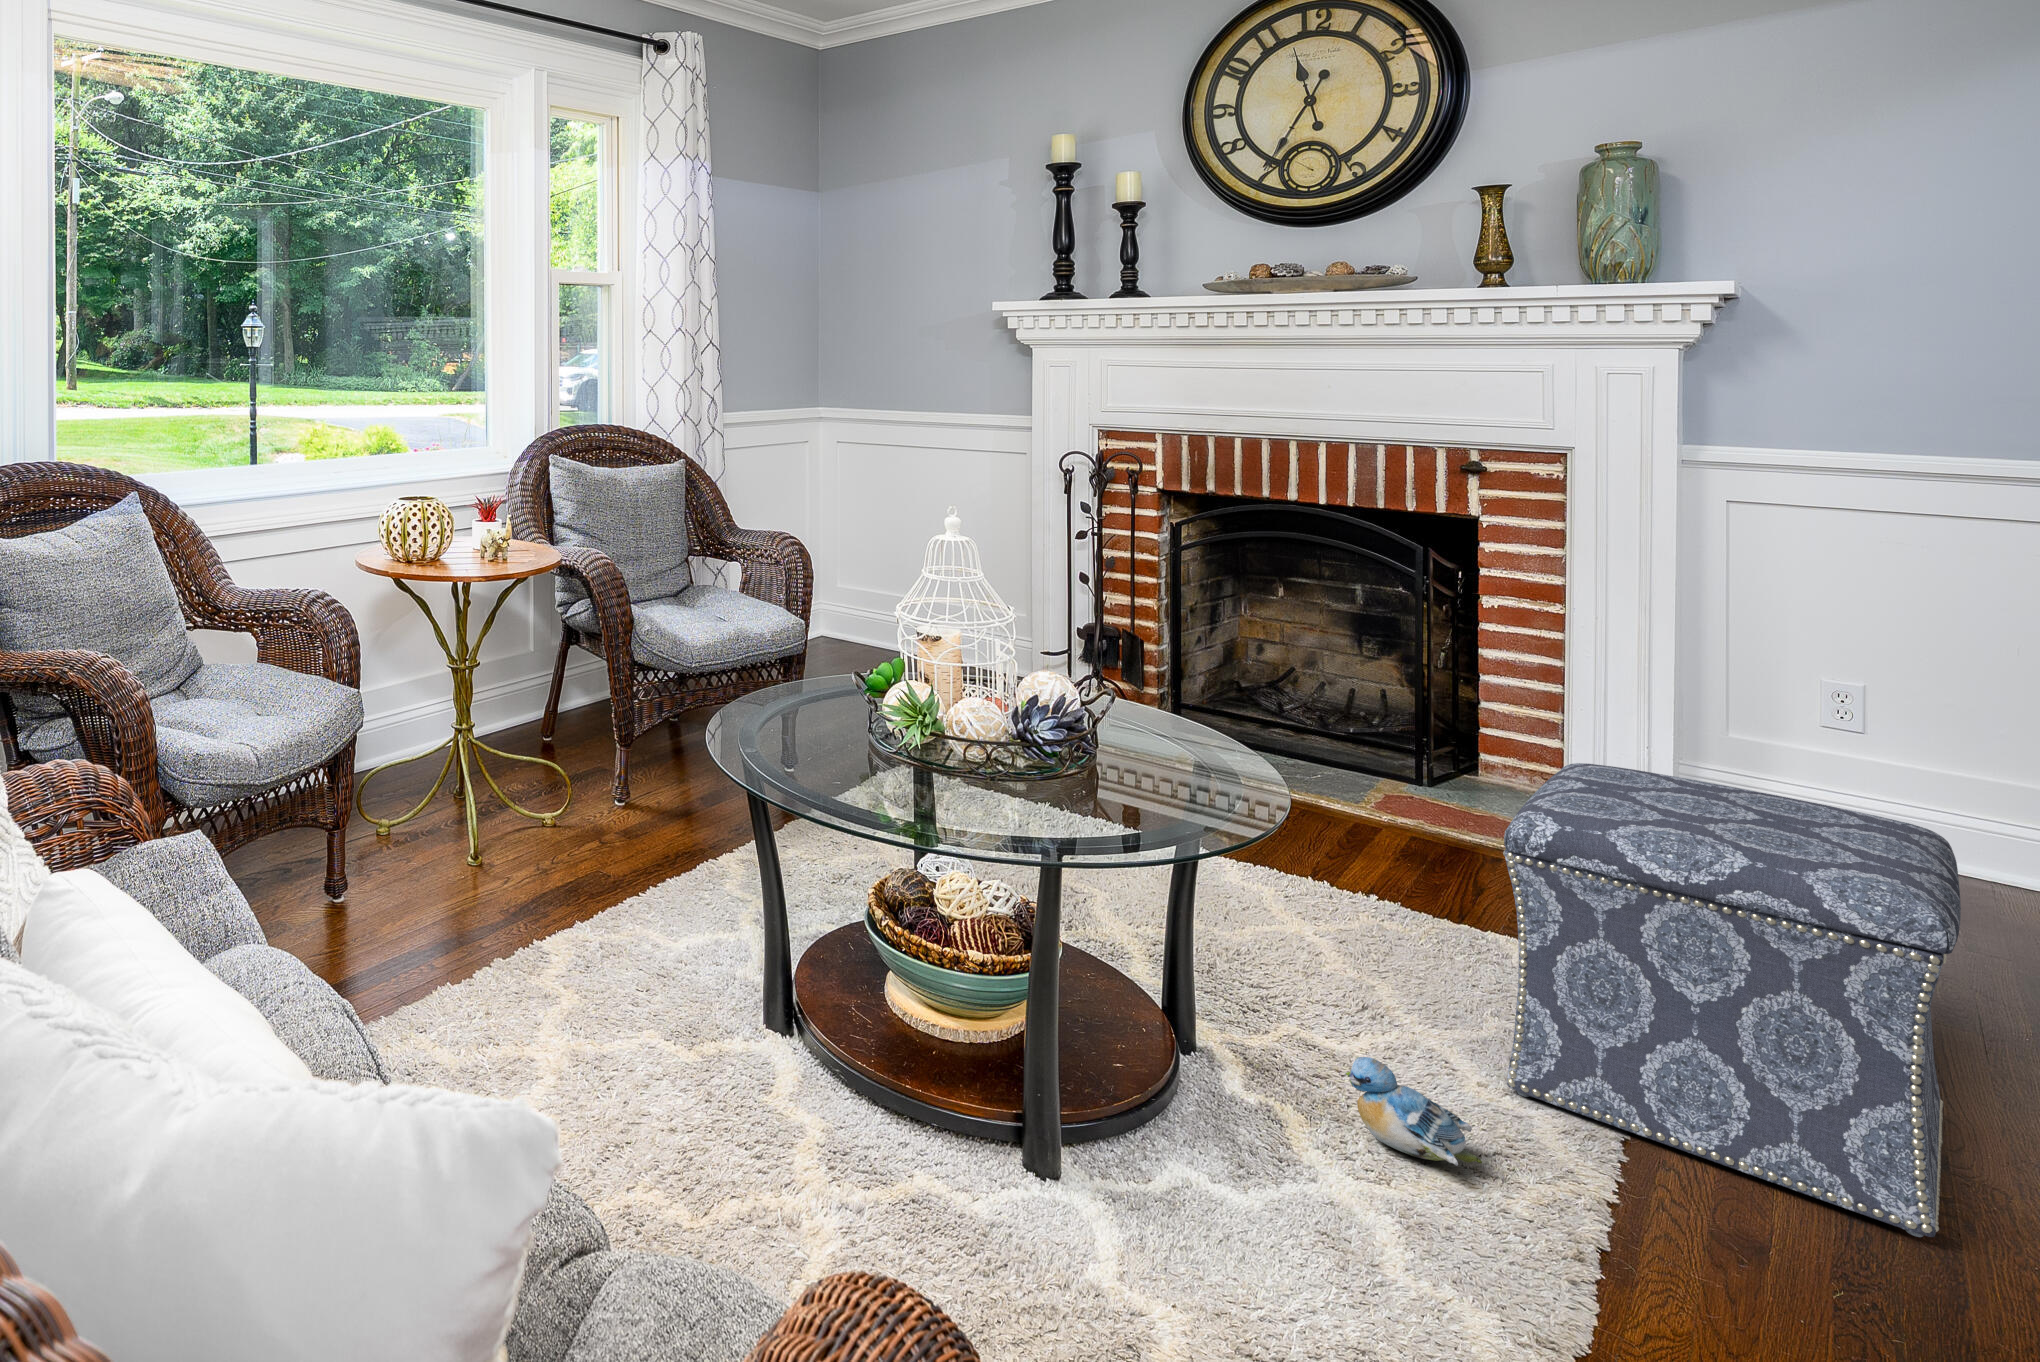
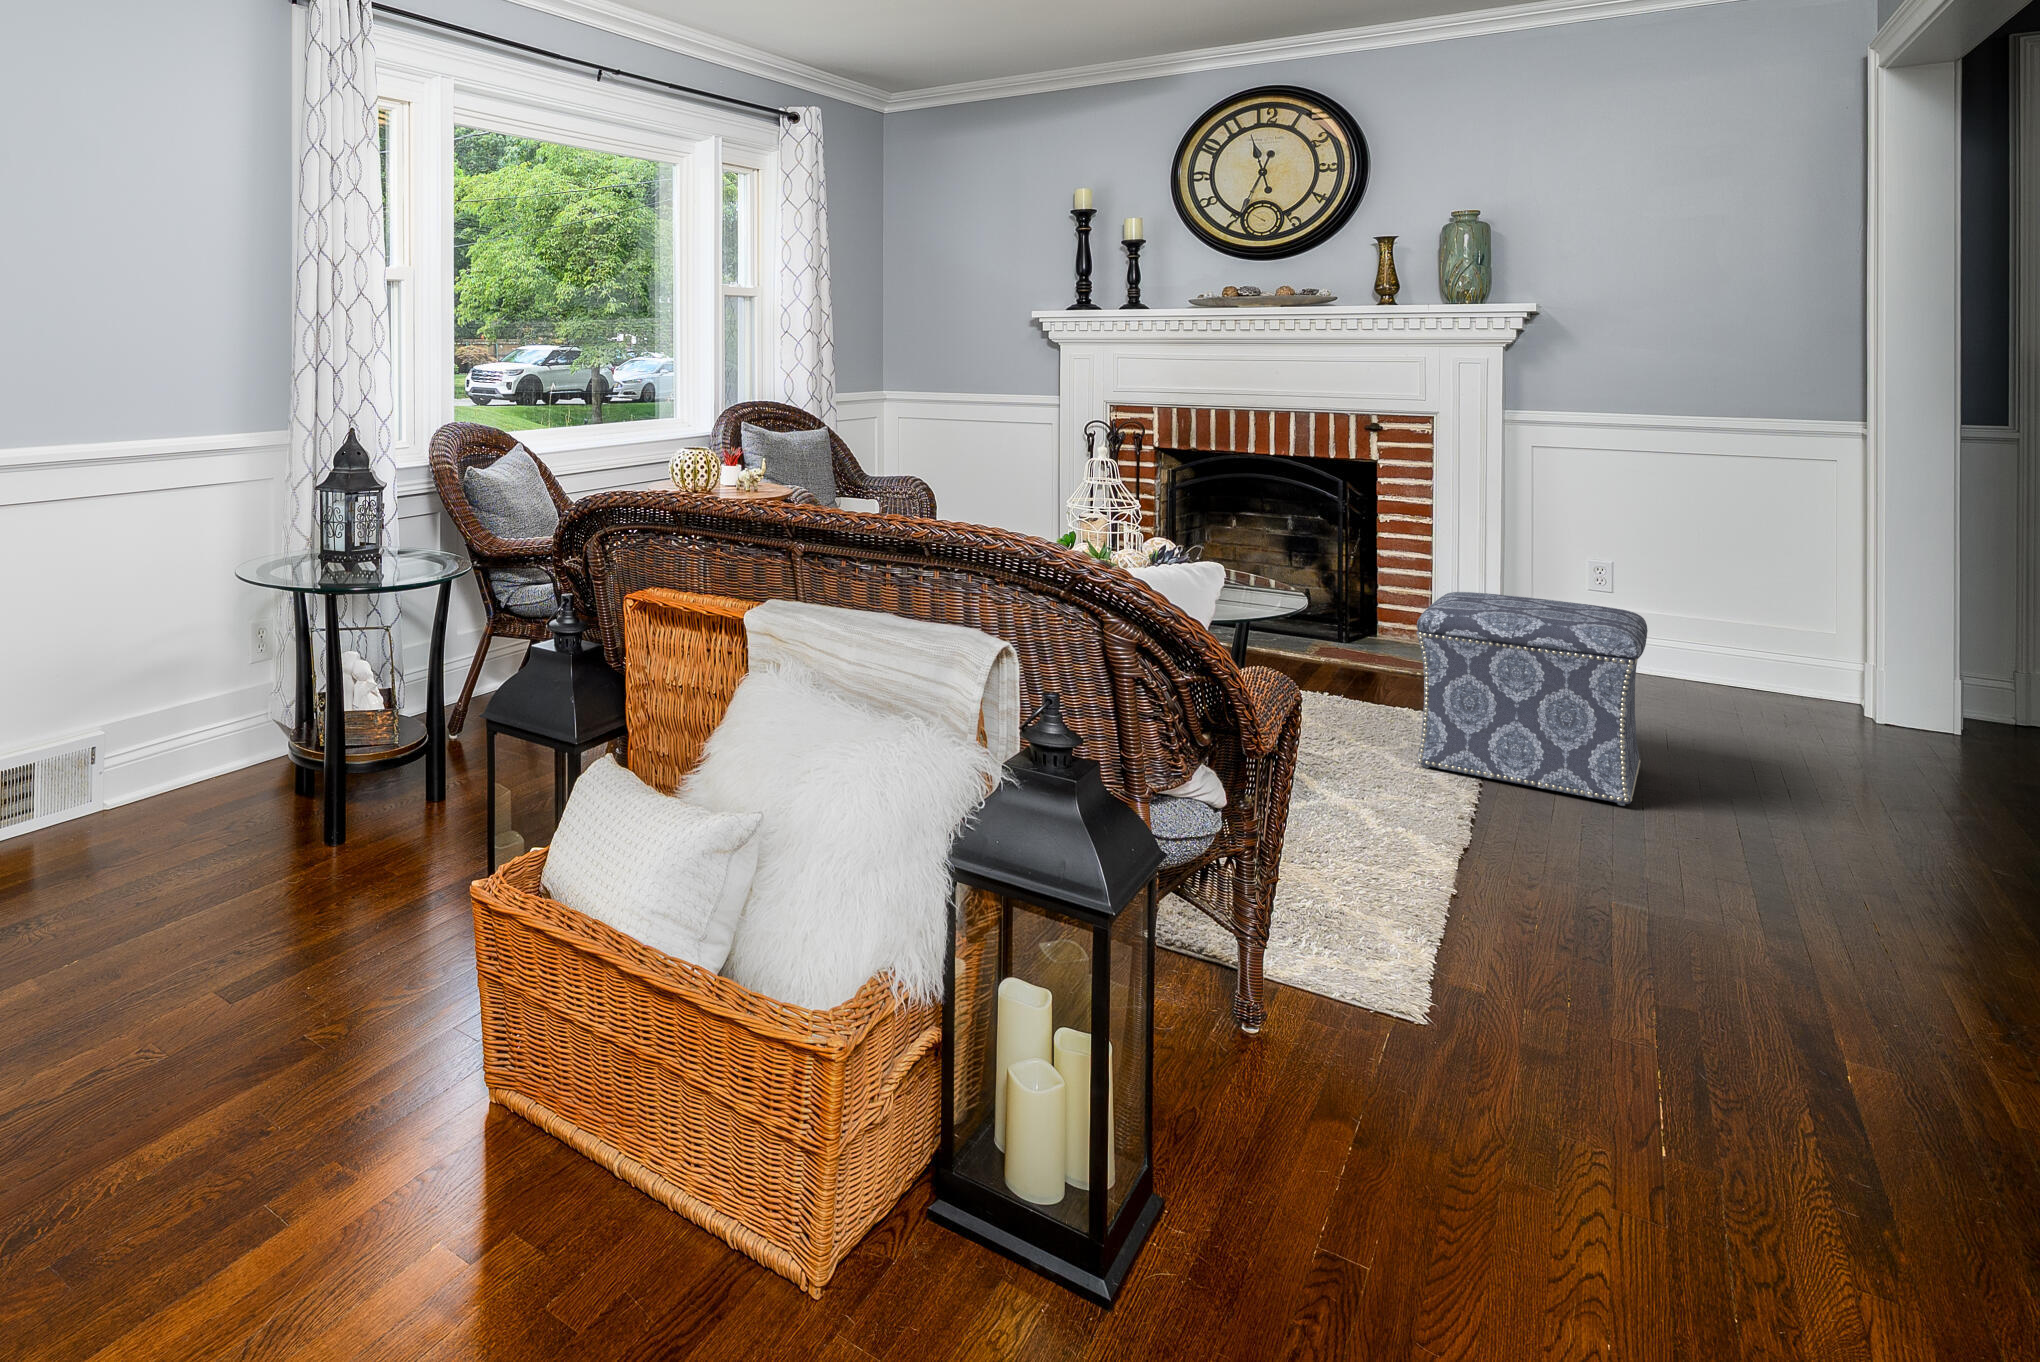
plush toy: present [1346,1057,1482,1166] -> none [1337,740,1411,789]

